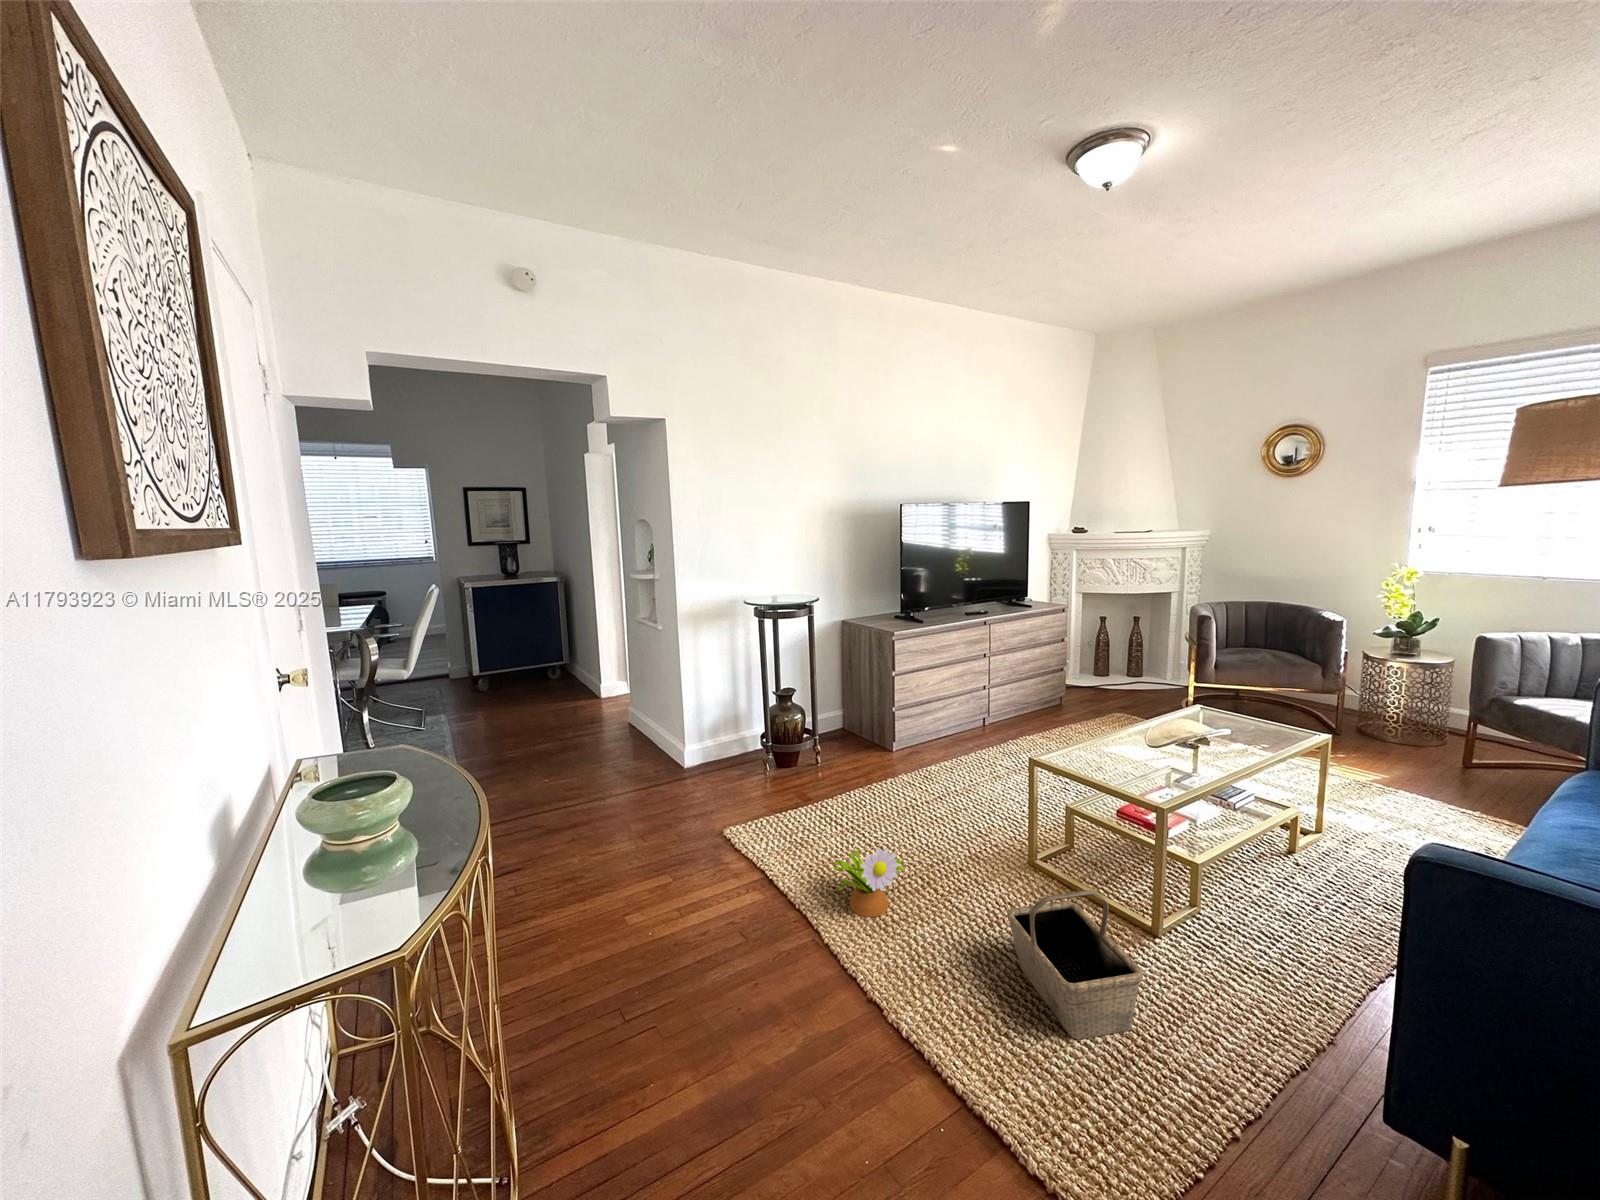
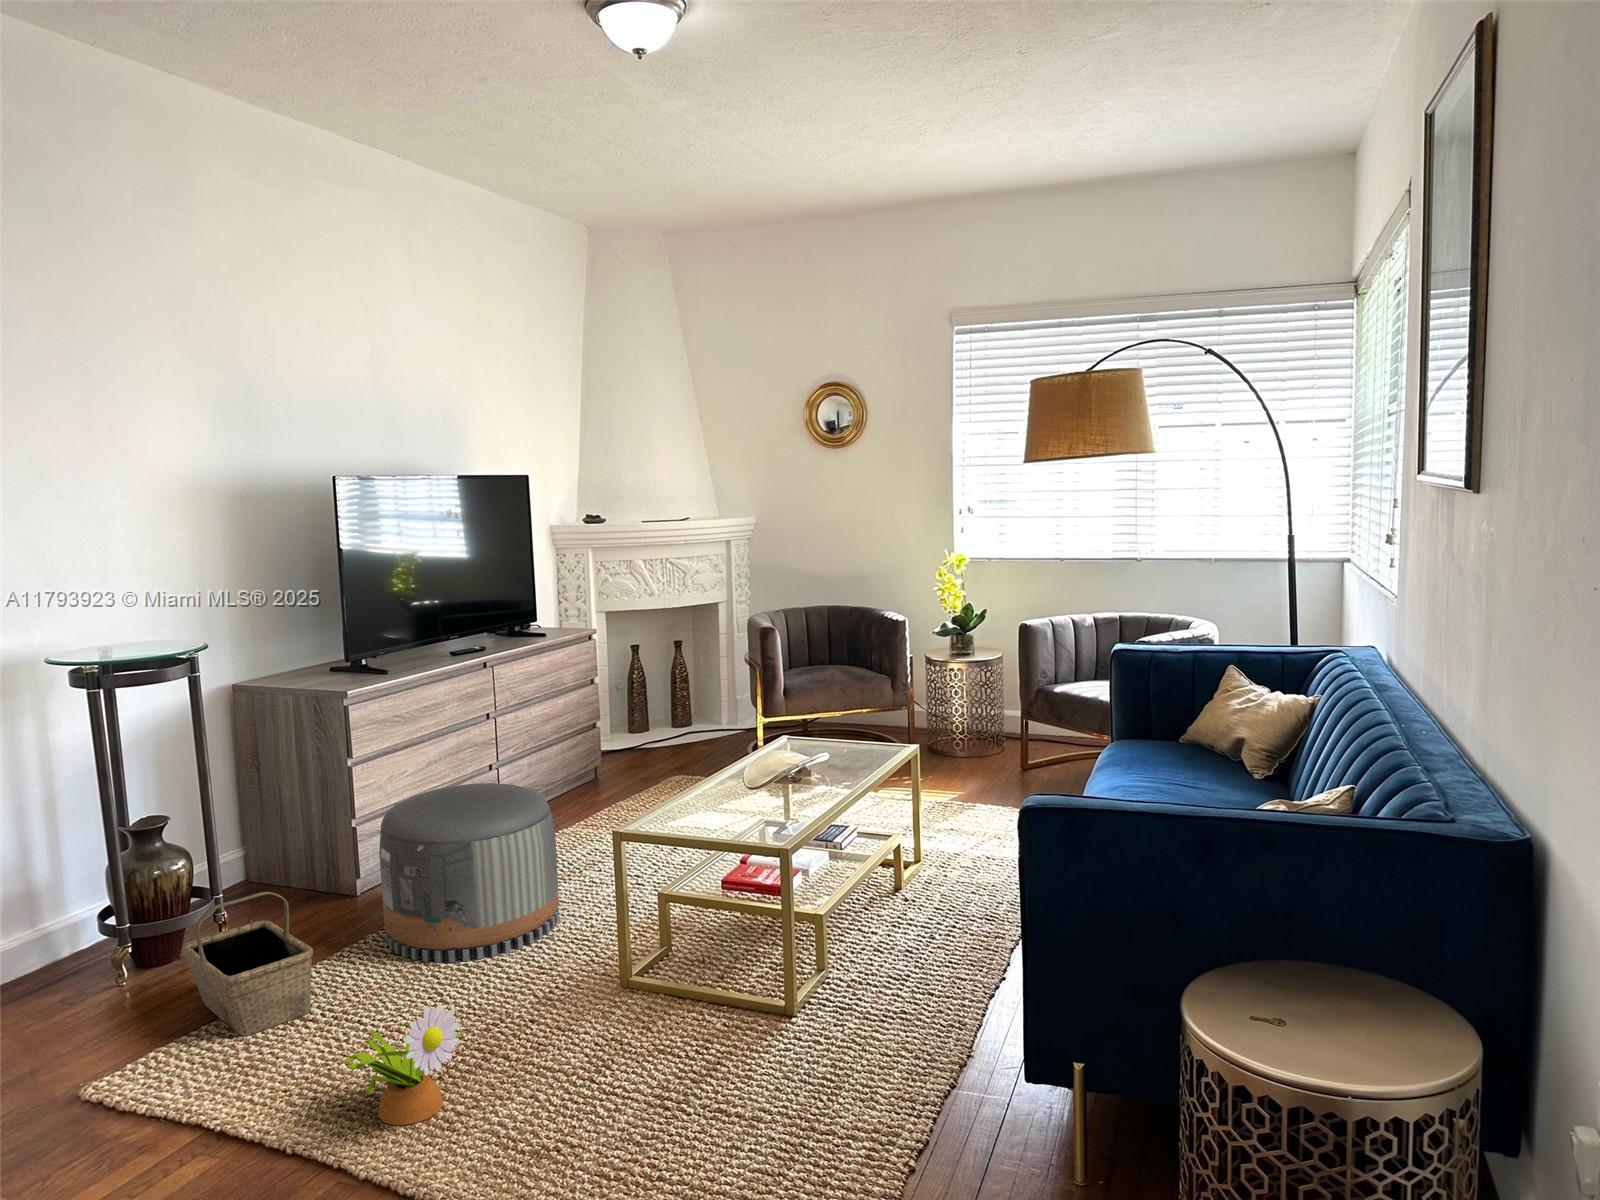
pouf: none [893,699,1004,815] -> present [379,783,559,962]
basket: present [1007,891,1143,1040] -> present [182,892,313,1036]

